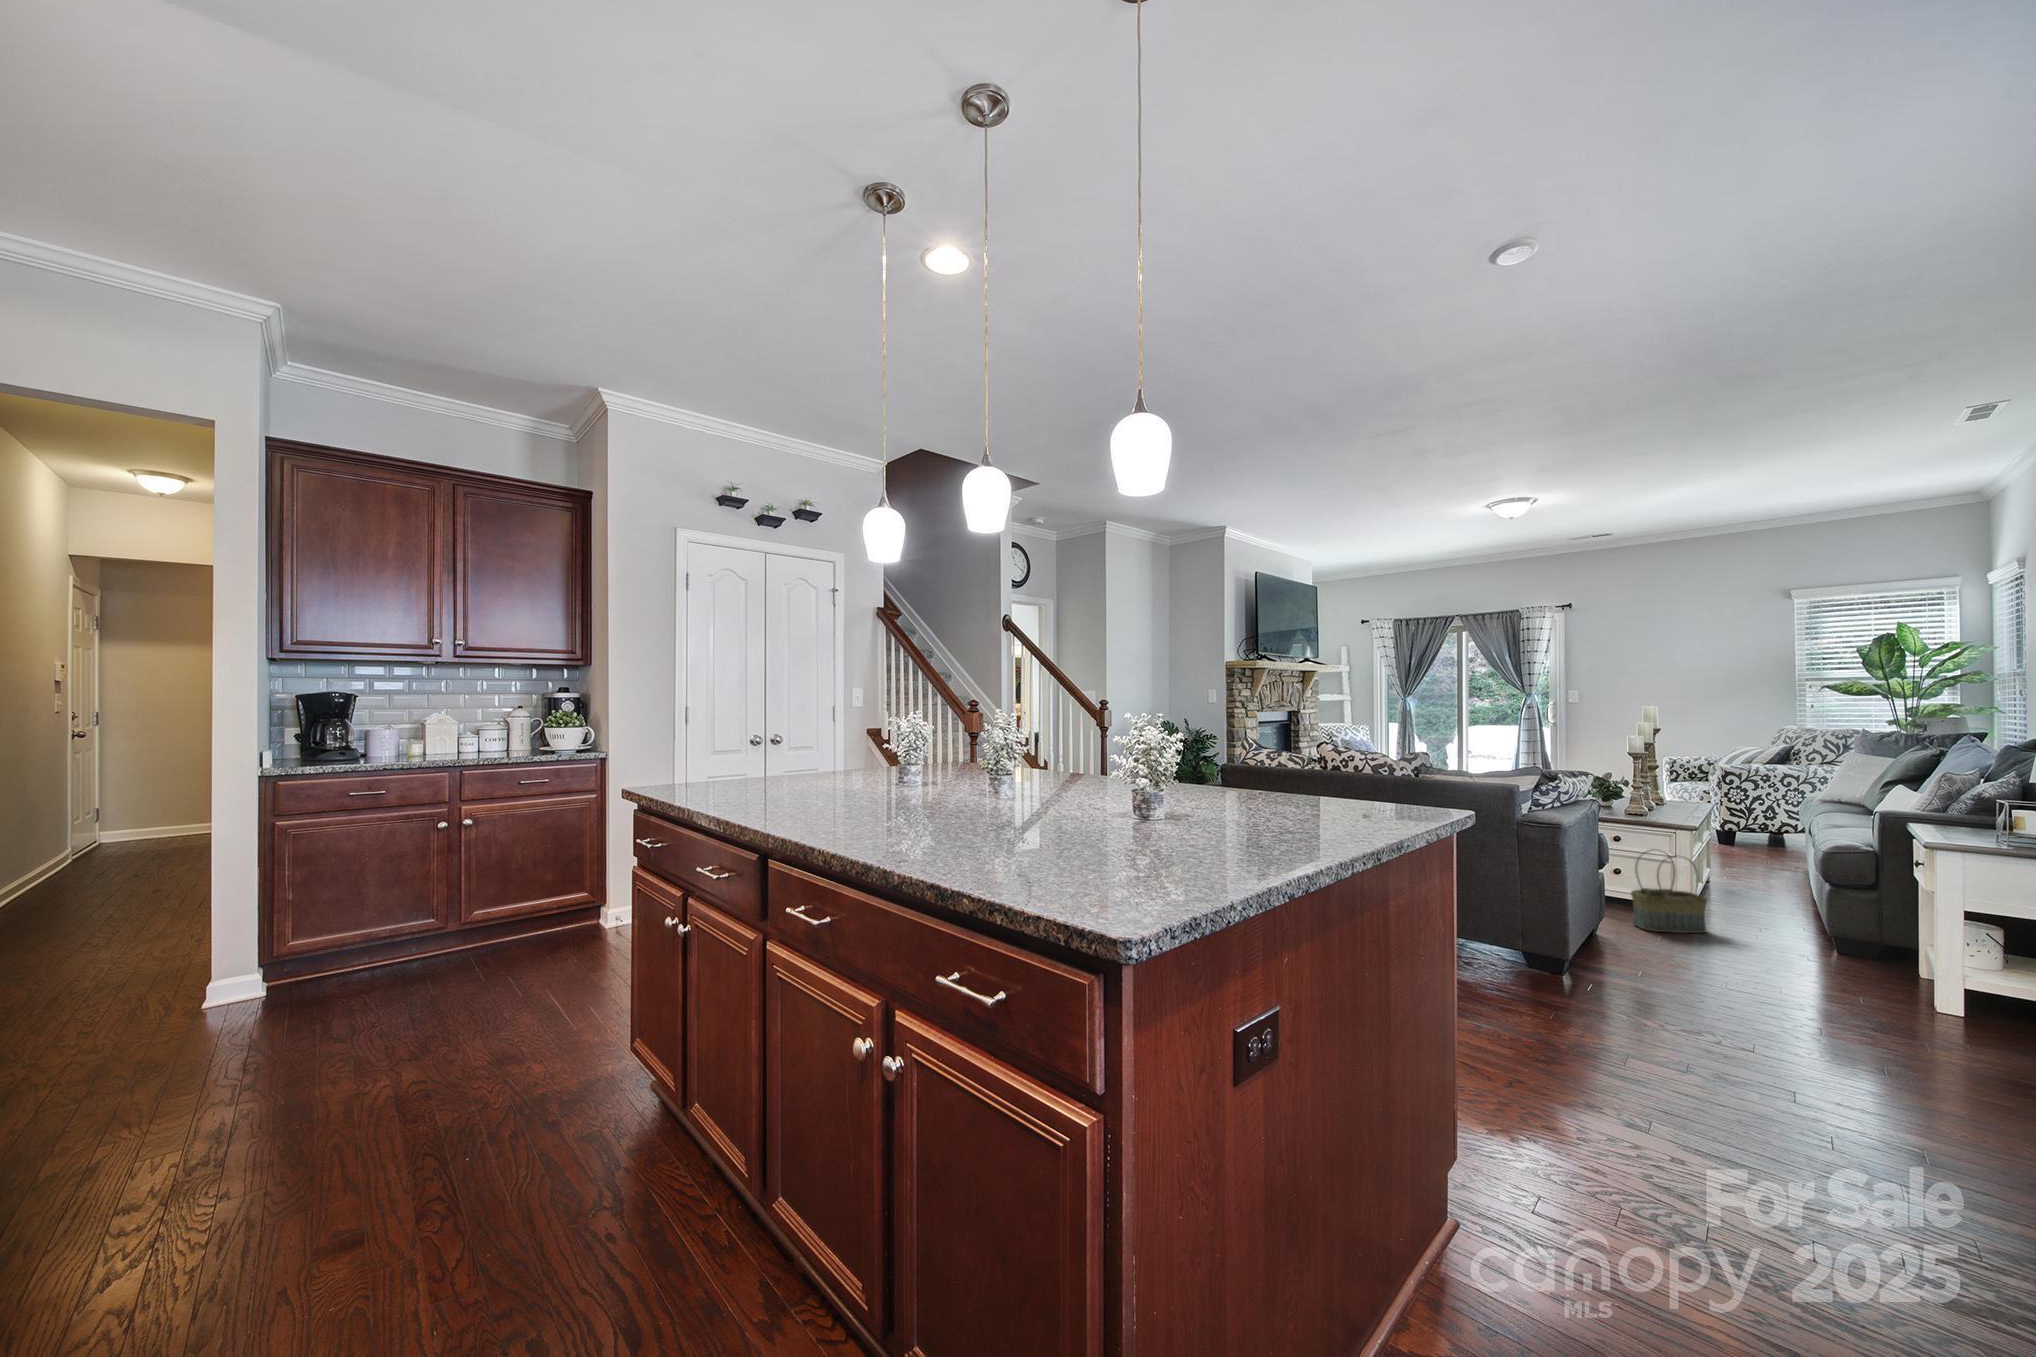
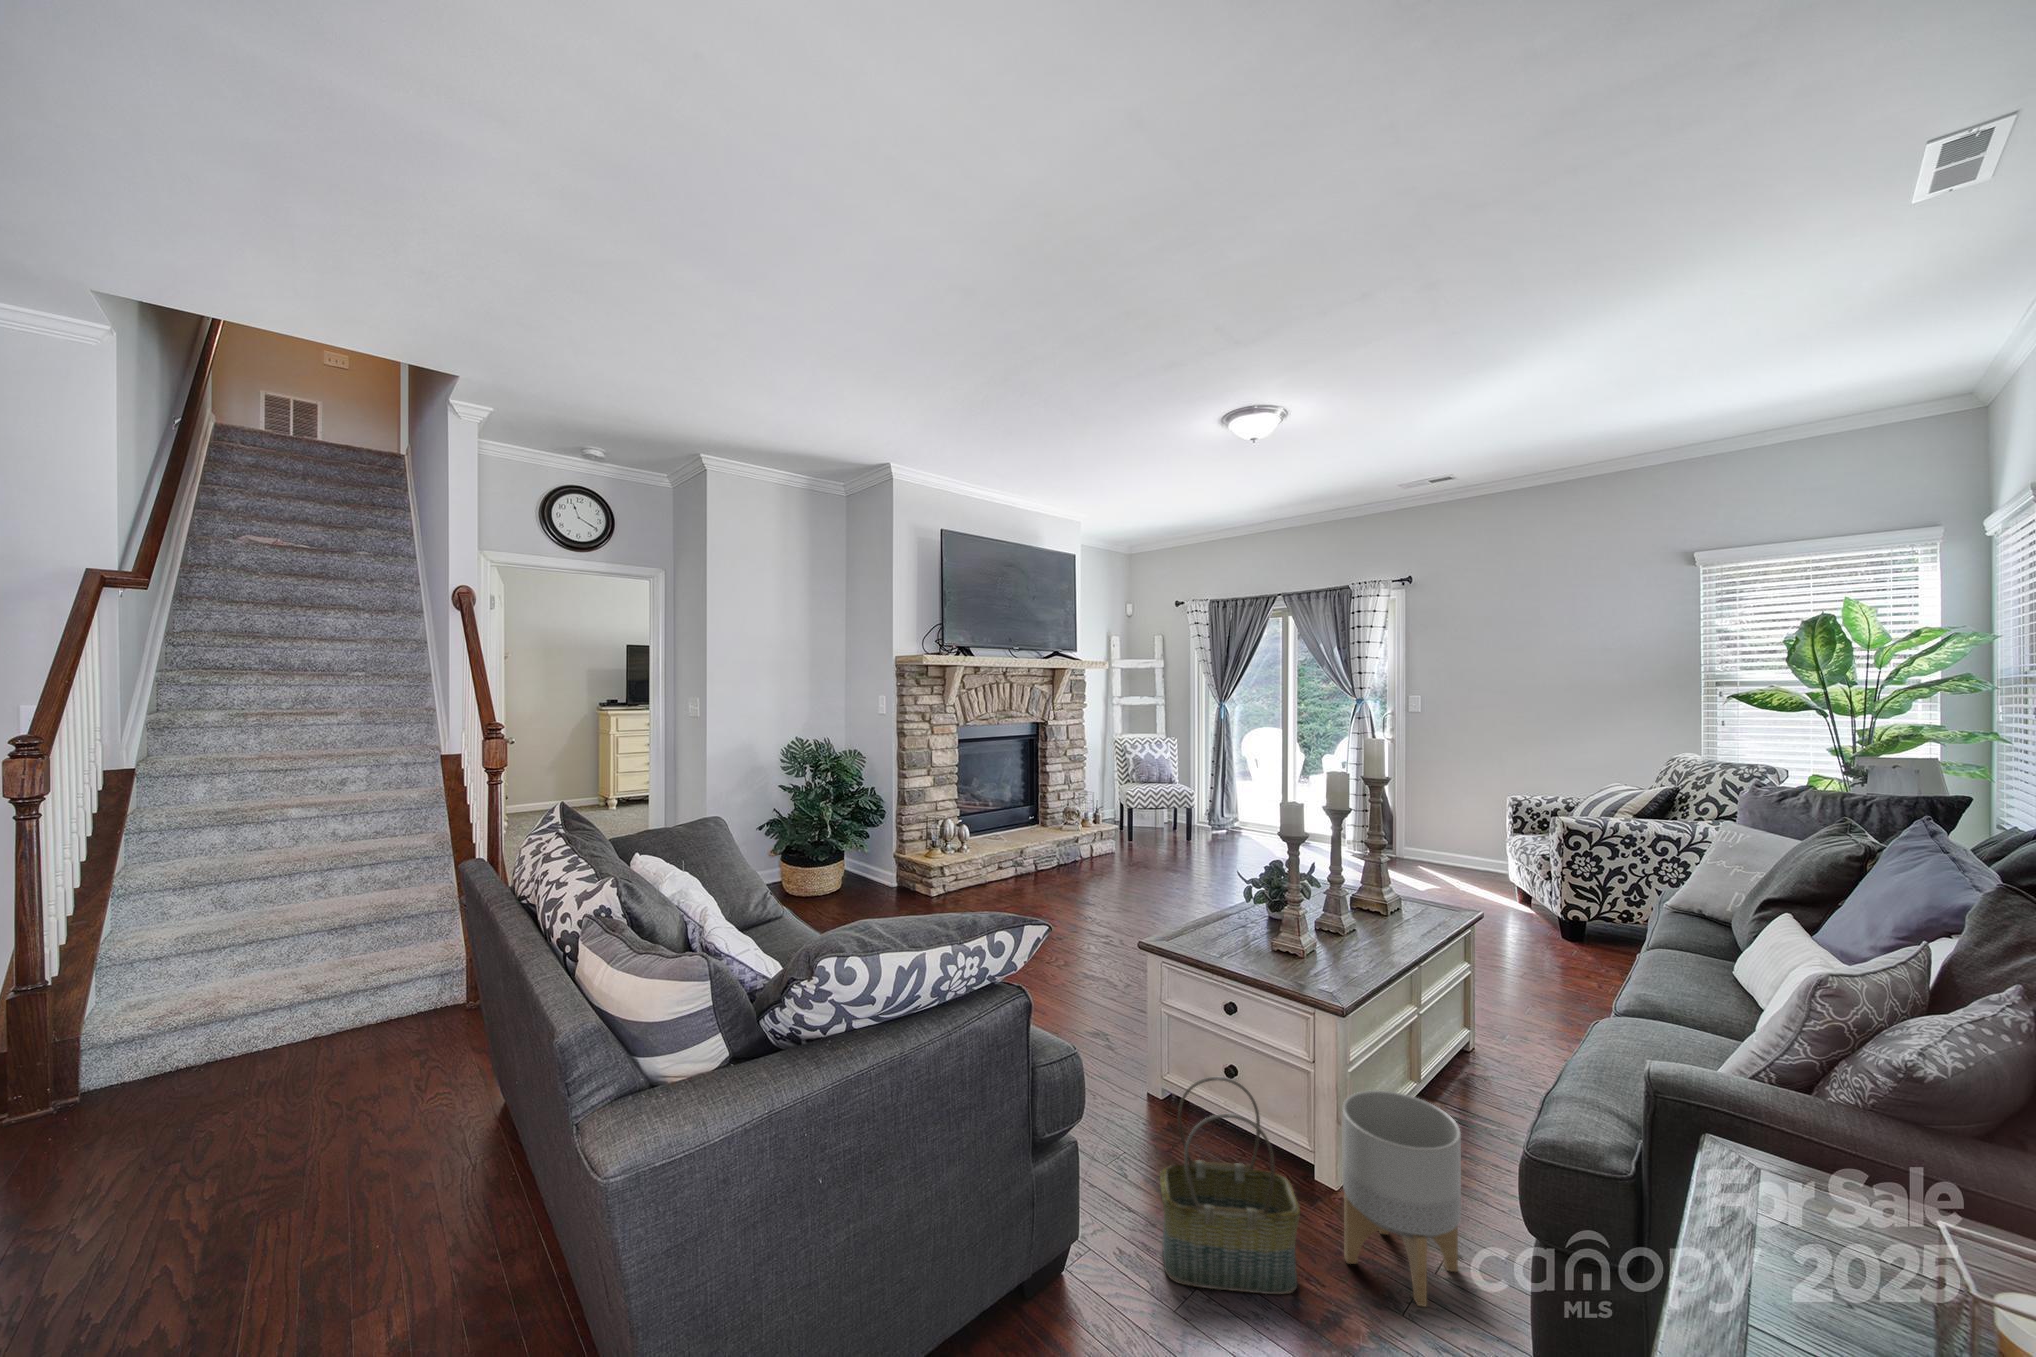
planter: none [1712,857,1777,934] -> present [1342,1090,1461,1307]

